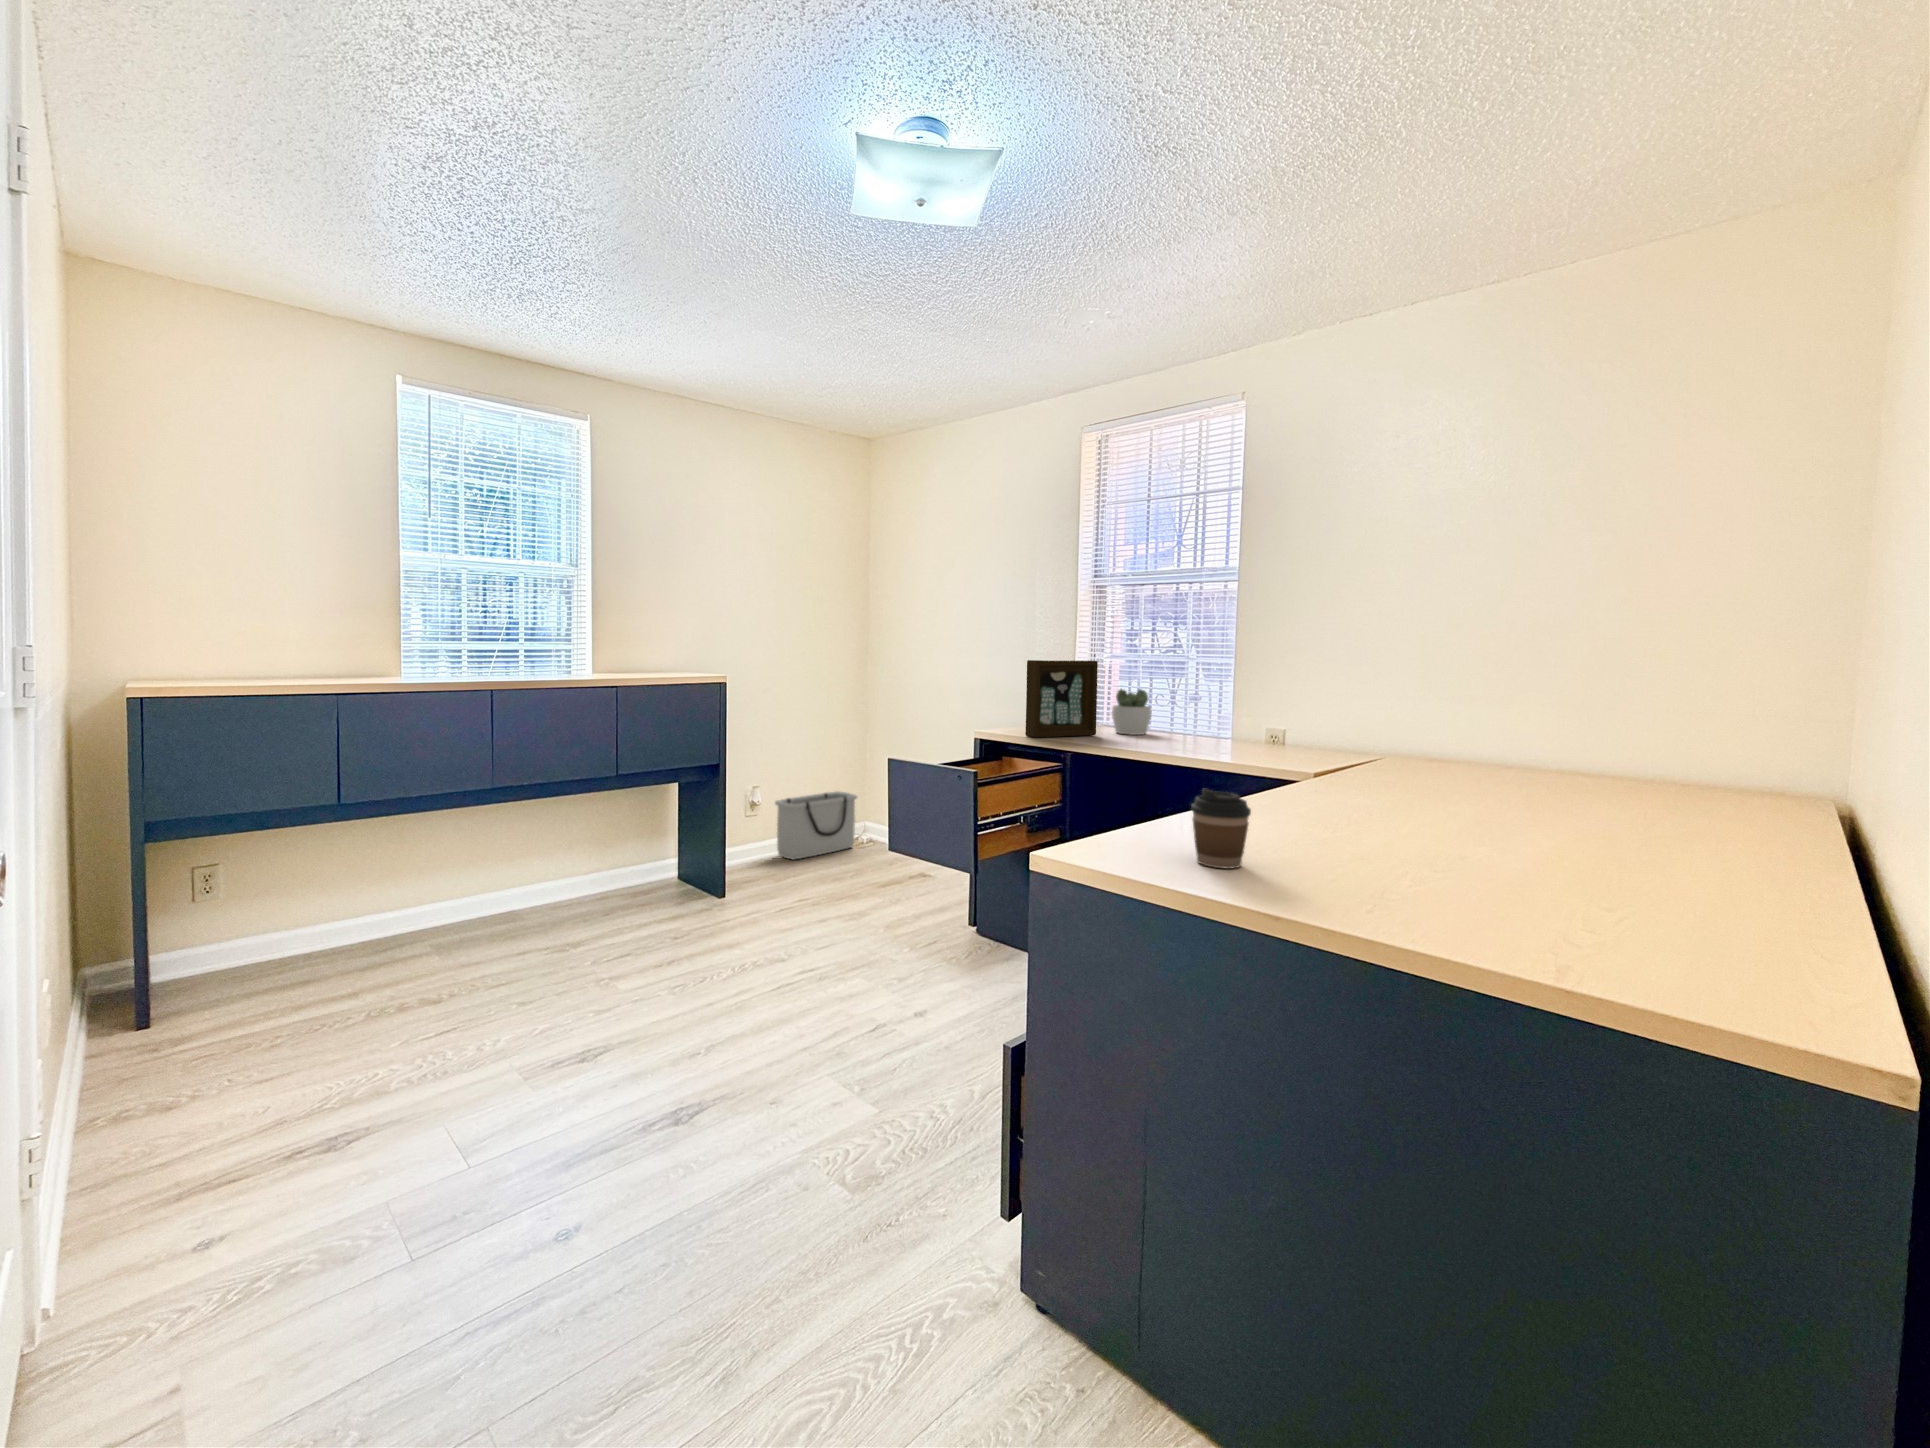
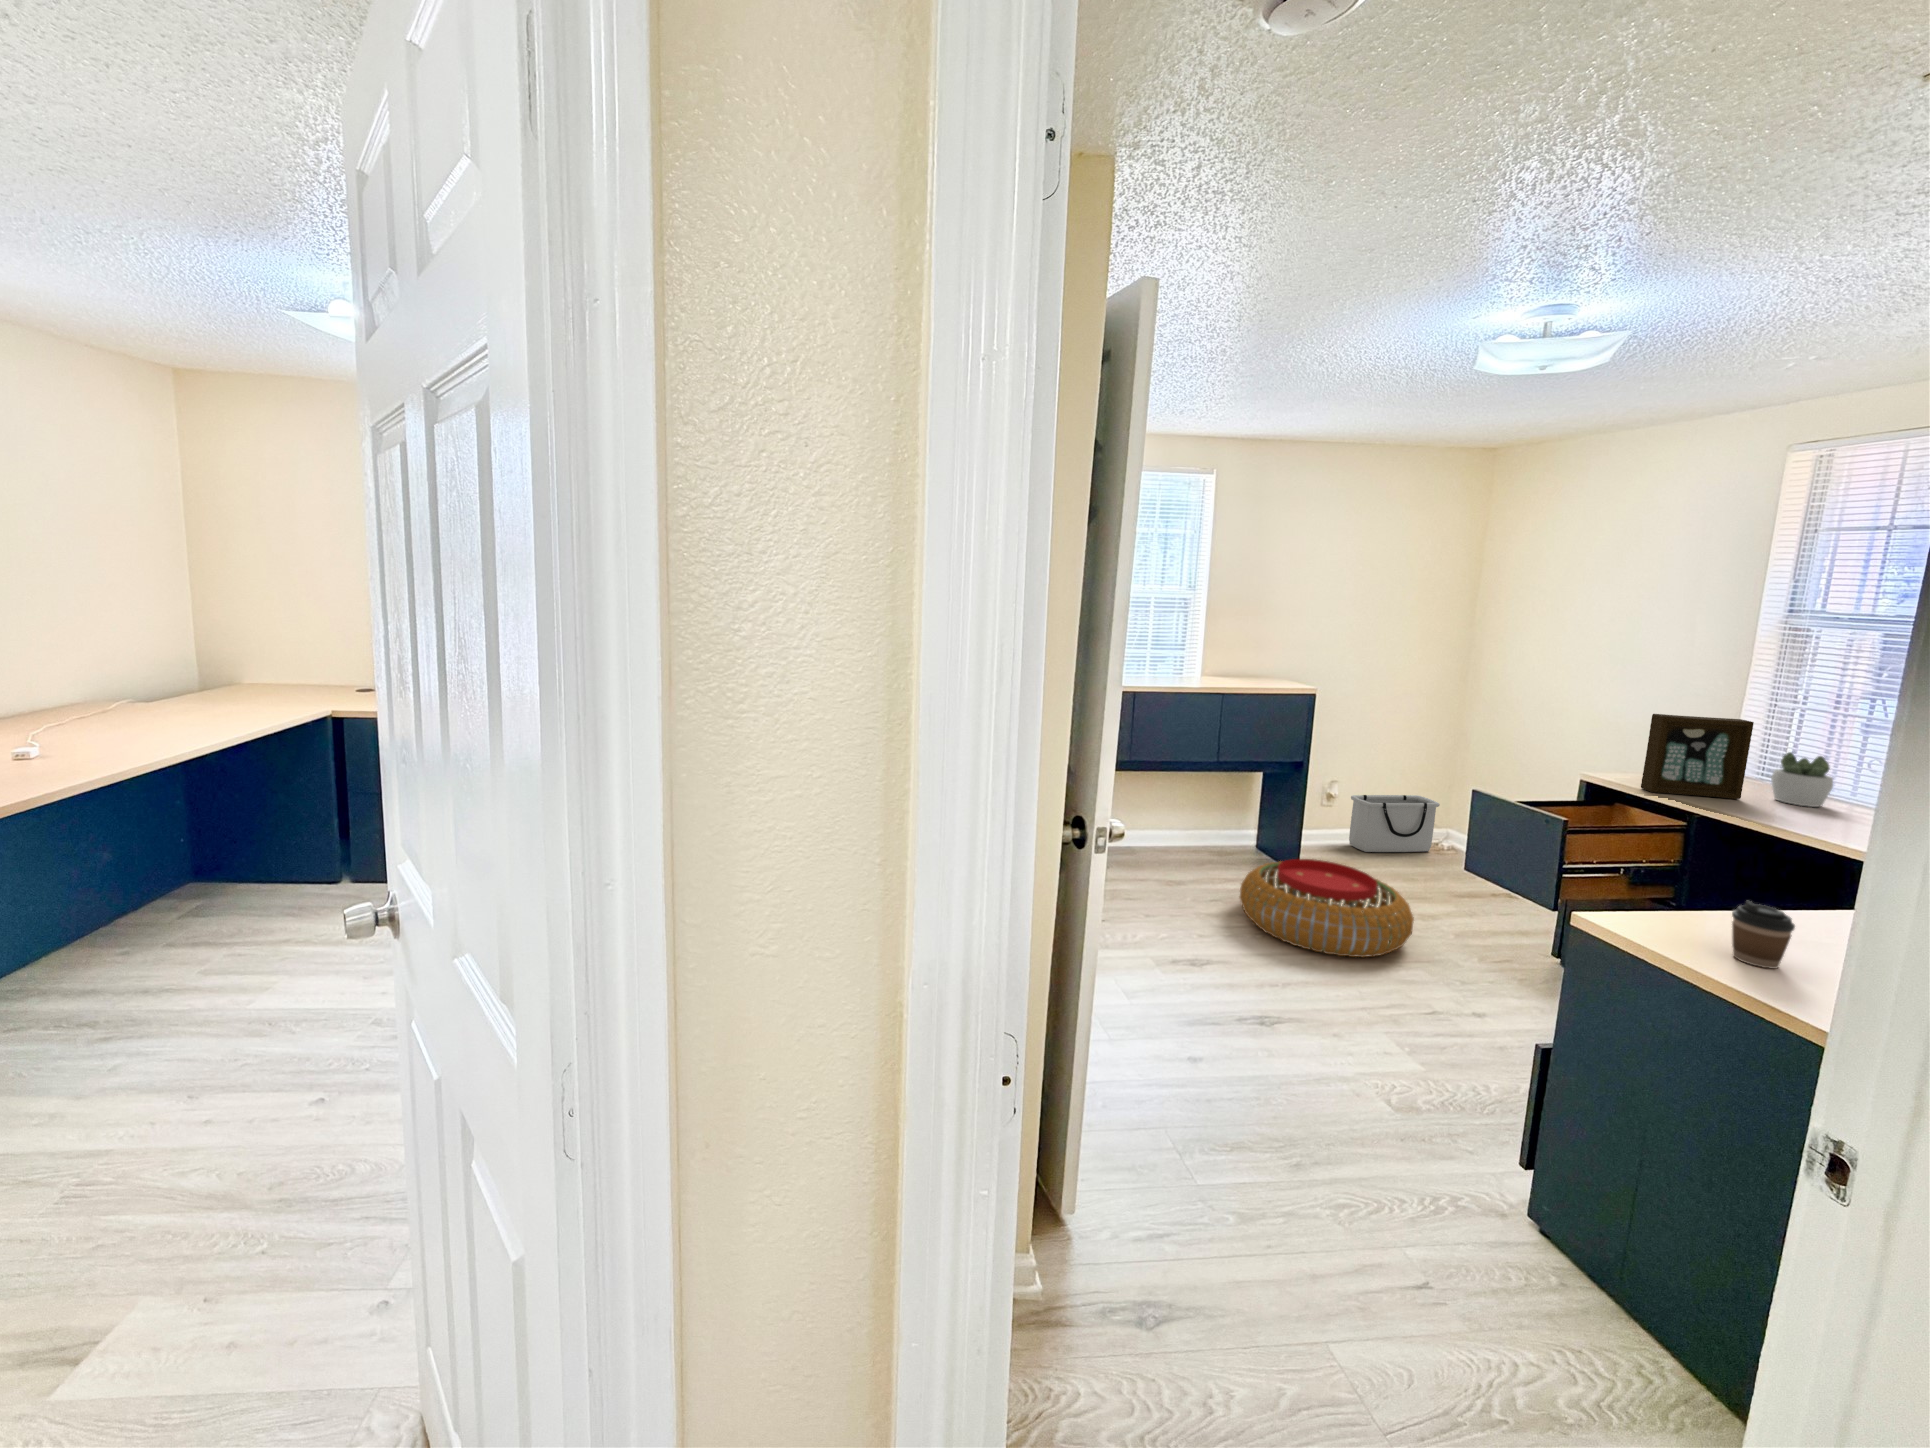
pouf: none [651,874,847,989] -> present [1240,859,1414,957]

